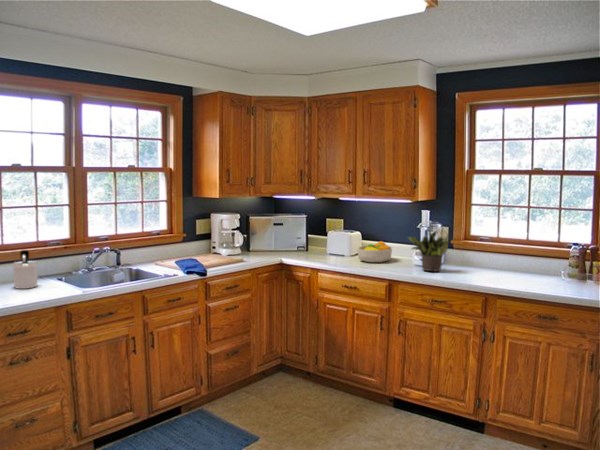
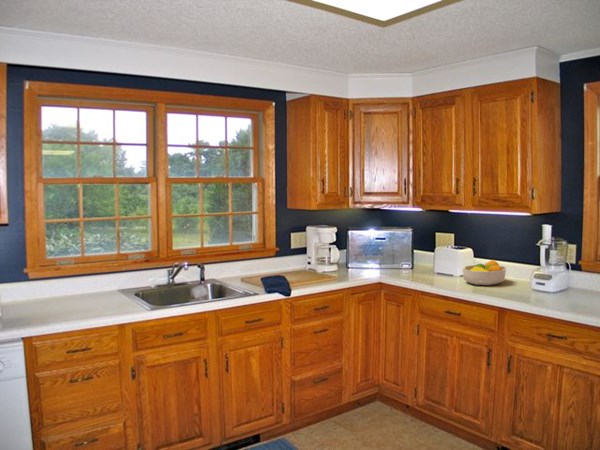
potted plant: present [408,230,449,271] -> none [521,247,577,300]
soap dispenser: present [13,250,37,289] -> none [88,265,112,304]

